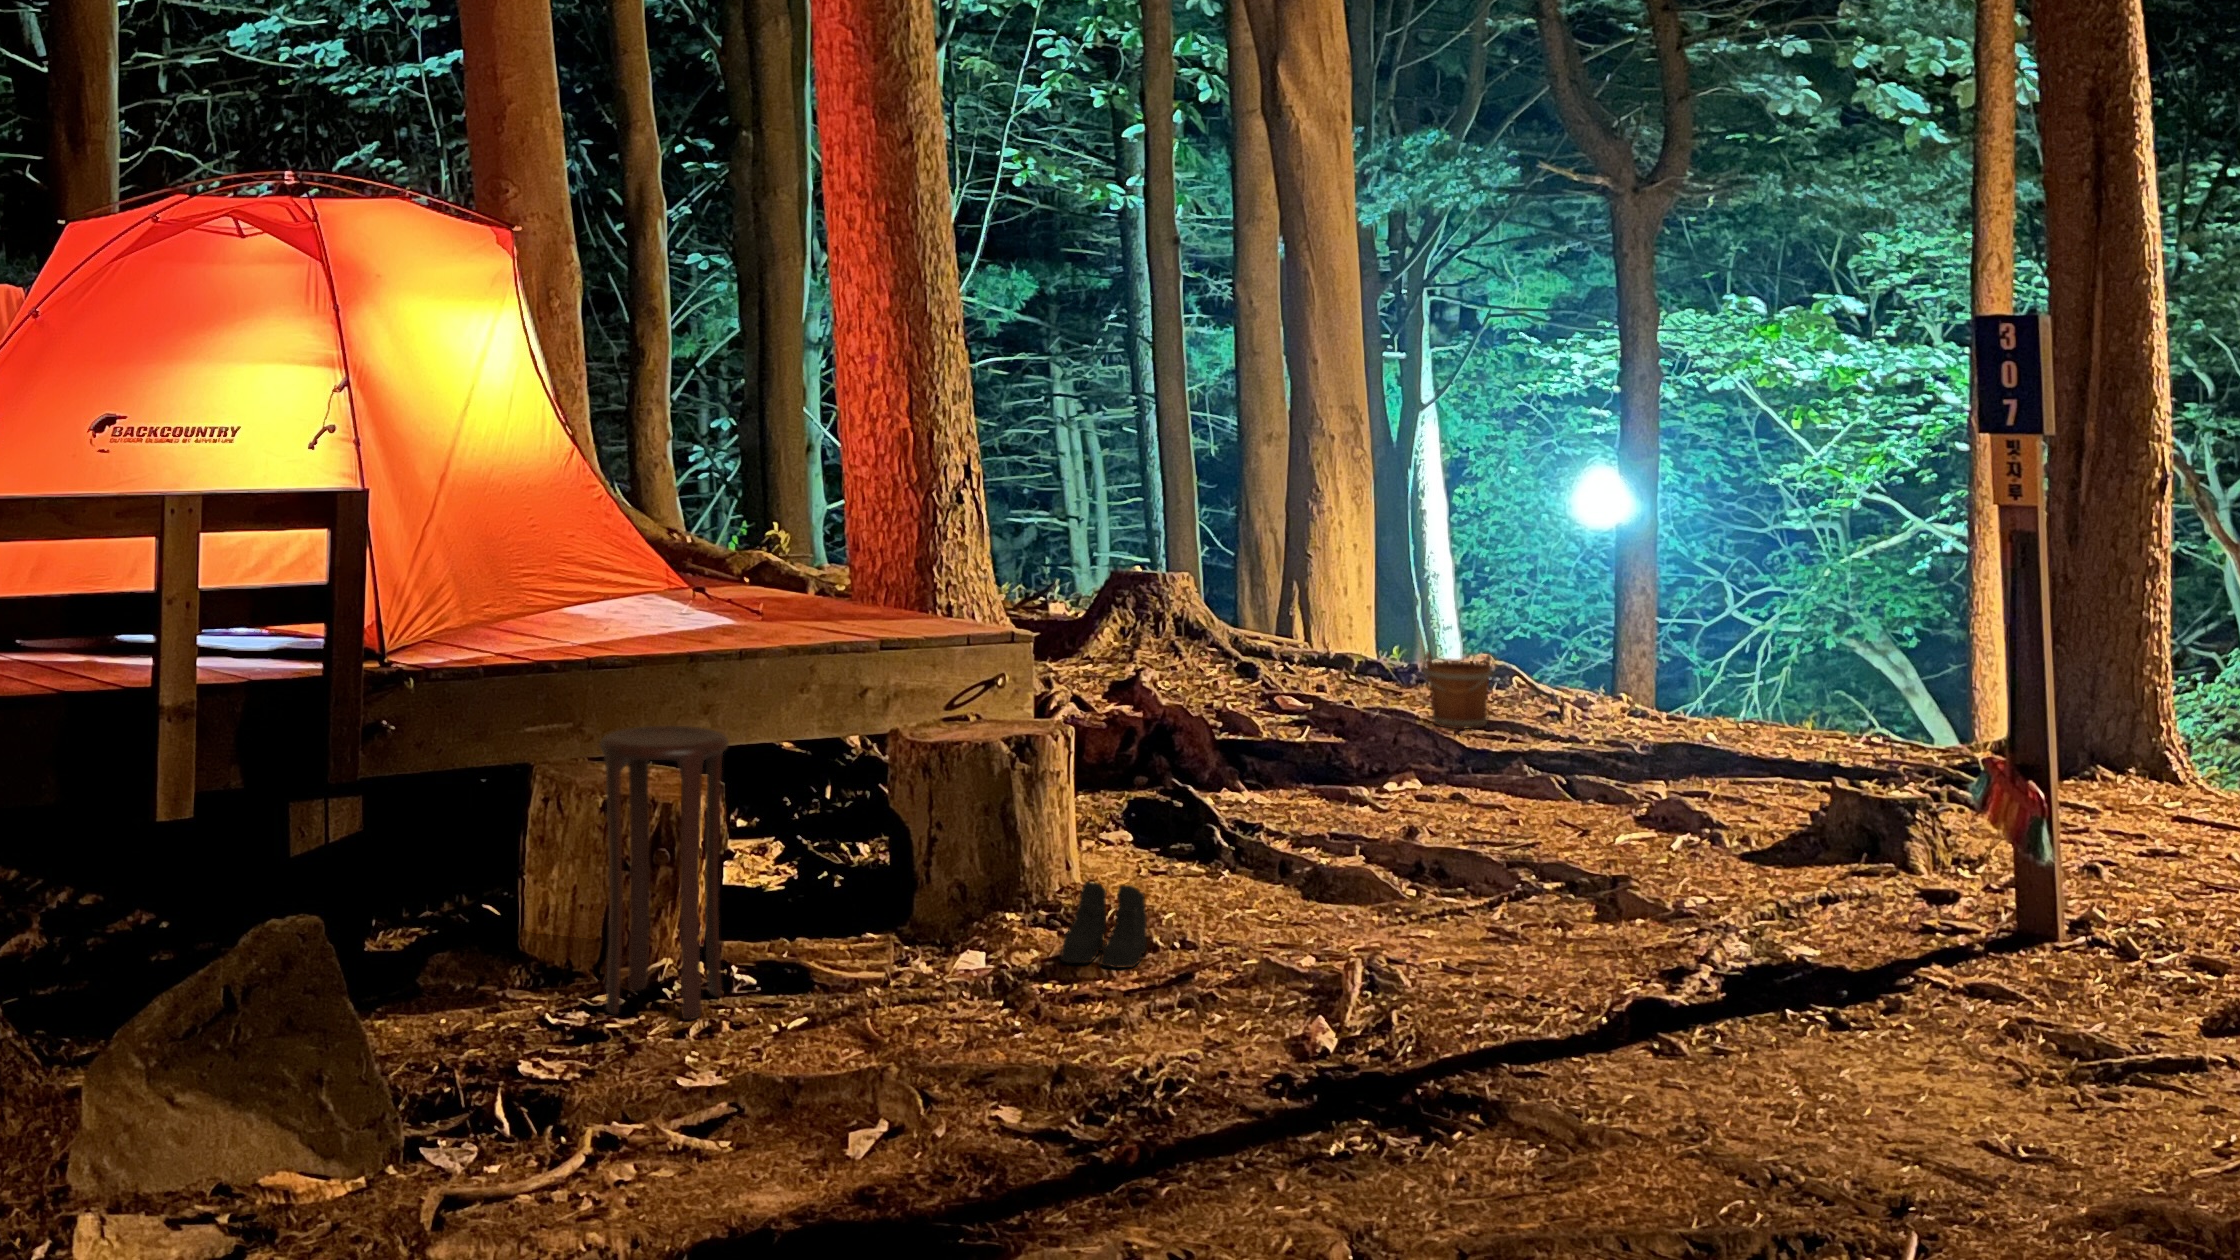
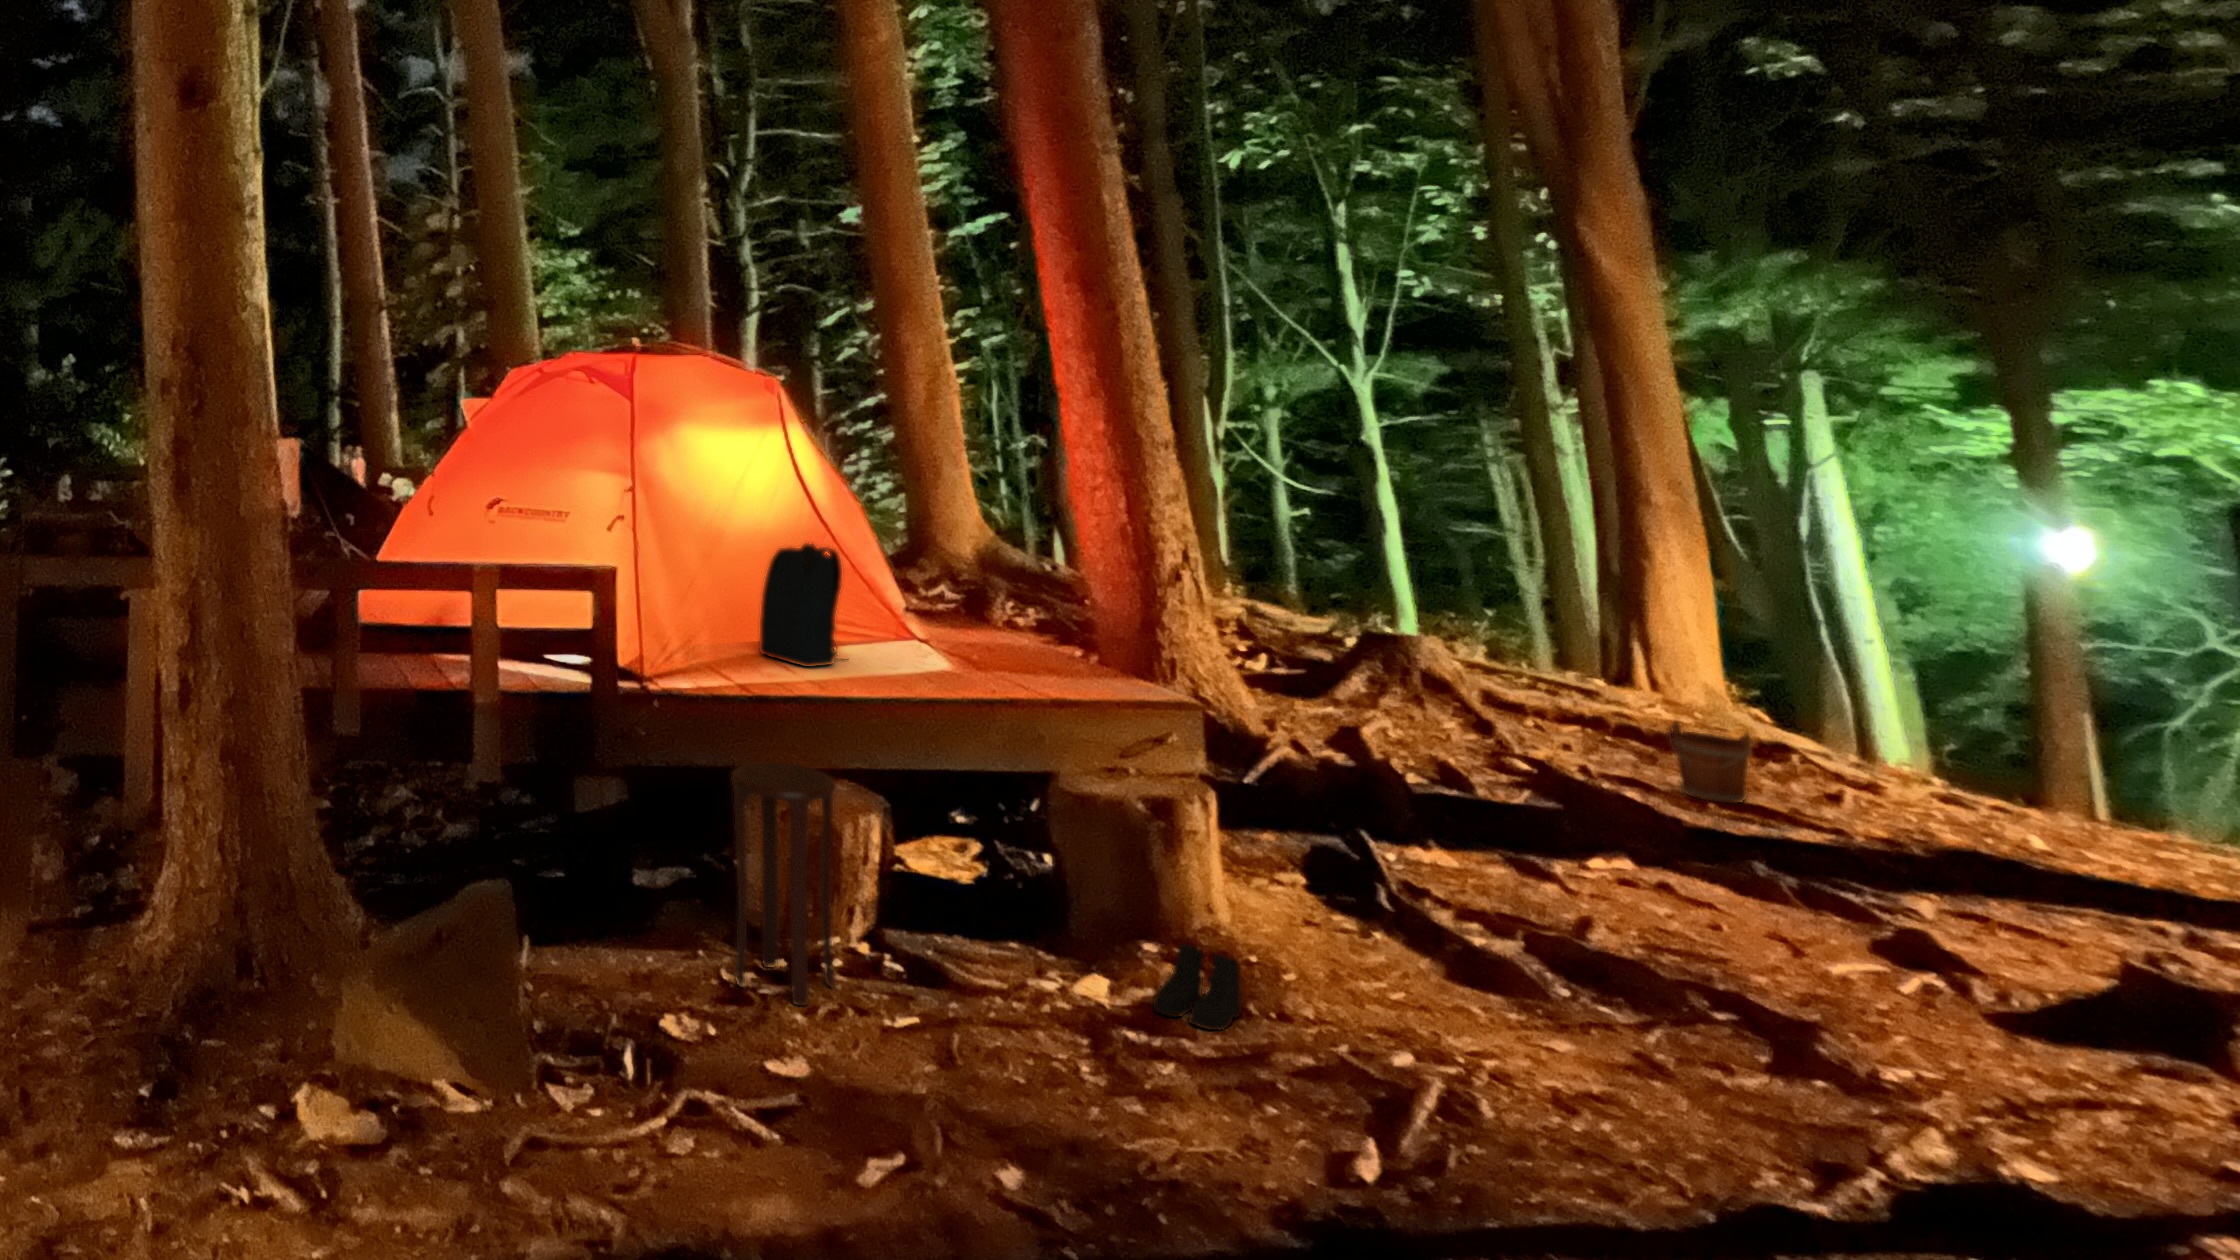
backpack: none [565,484,672,639] -> present [759,543,842,667]

